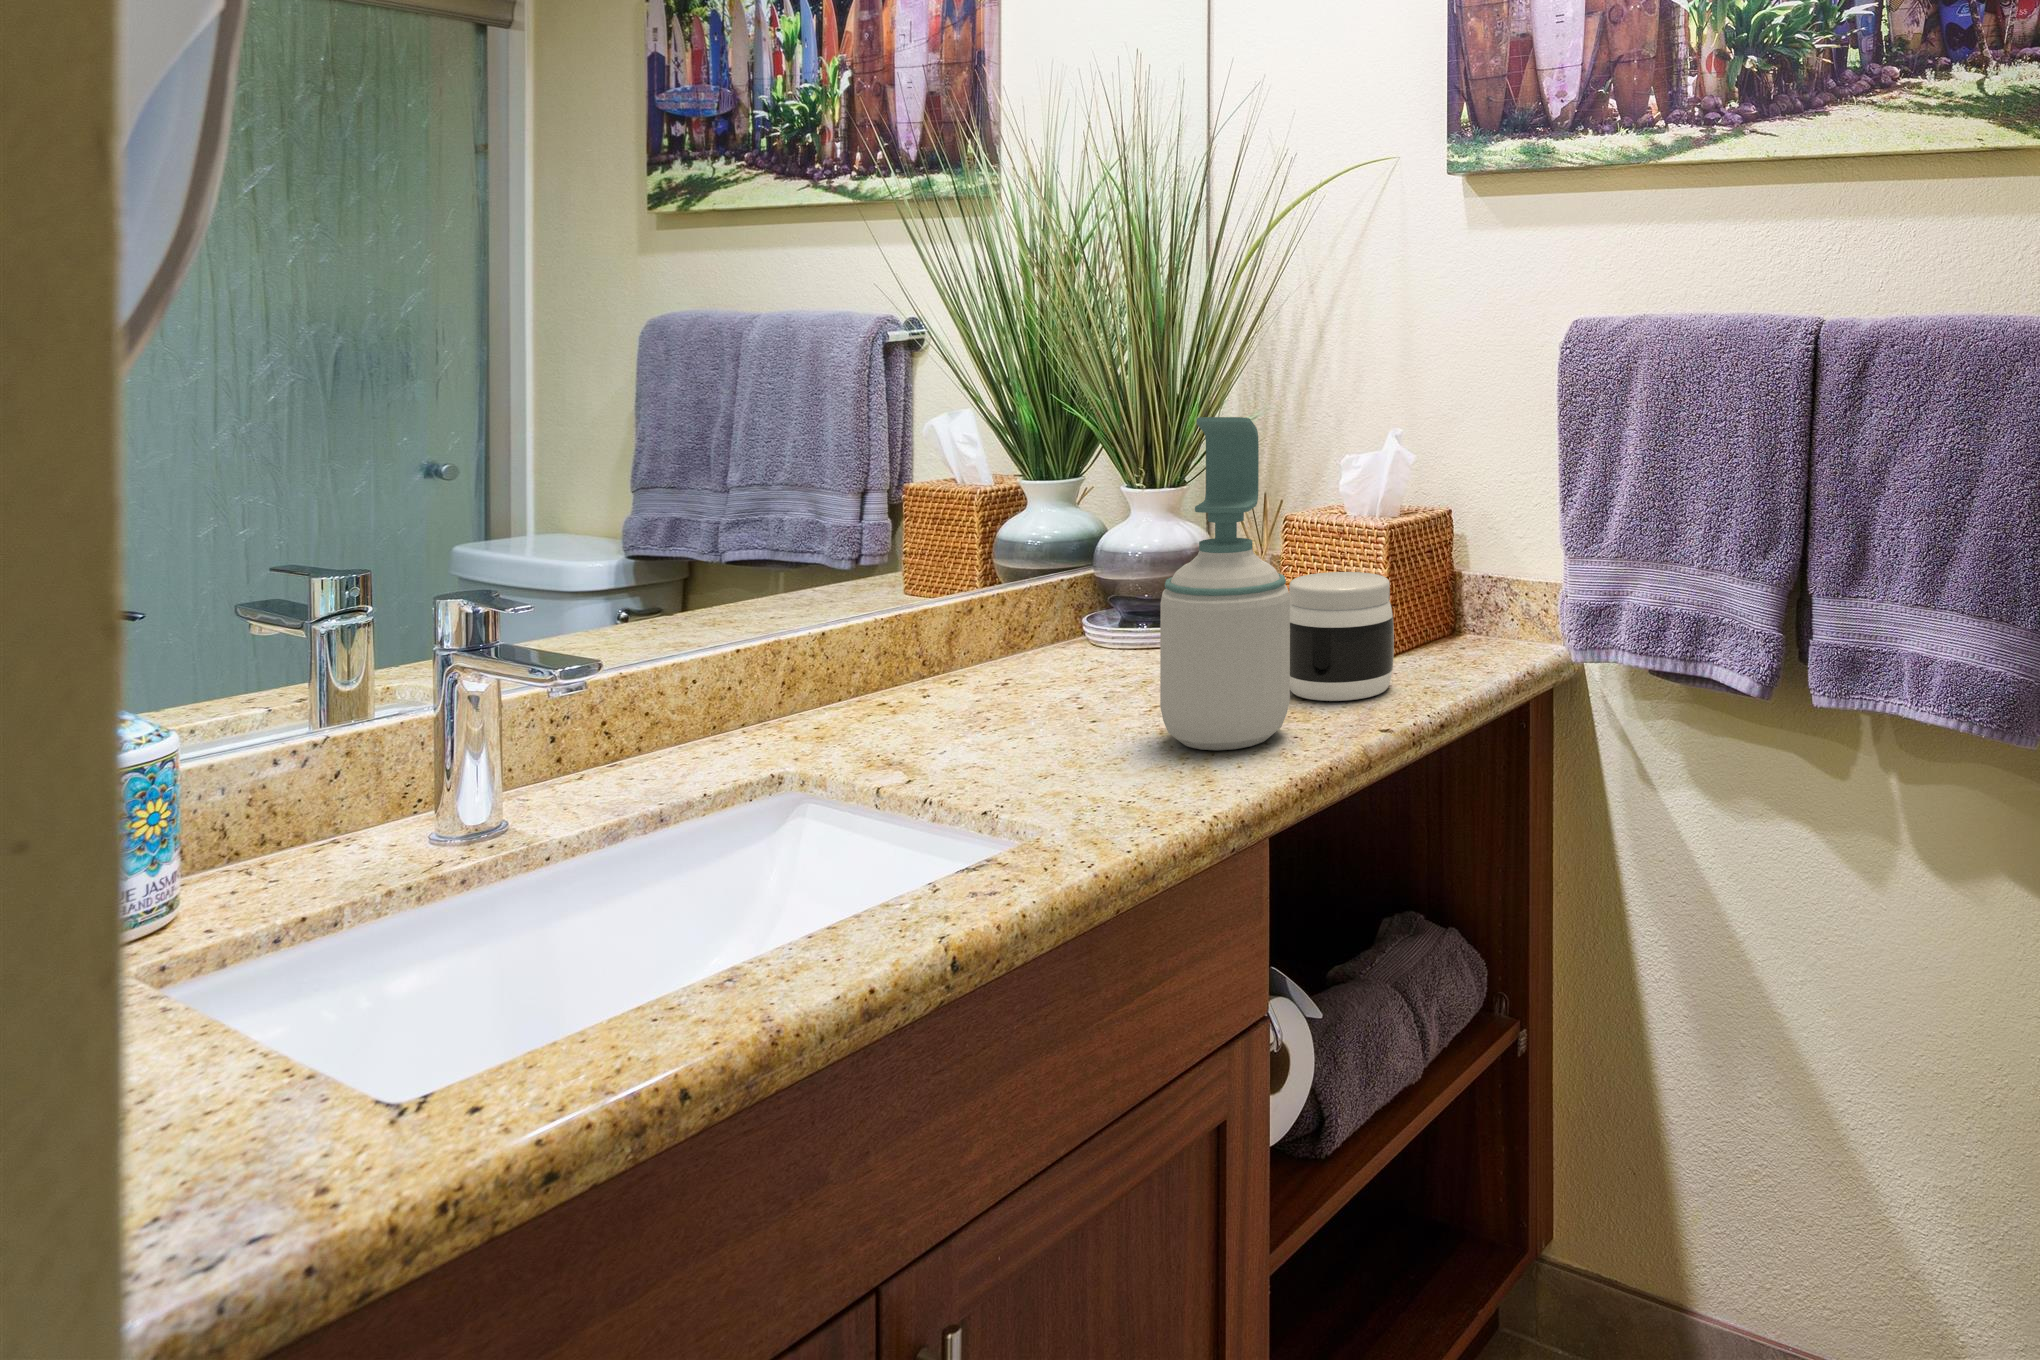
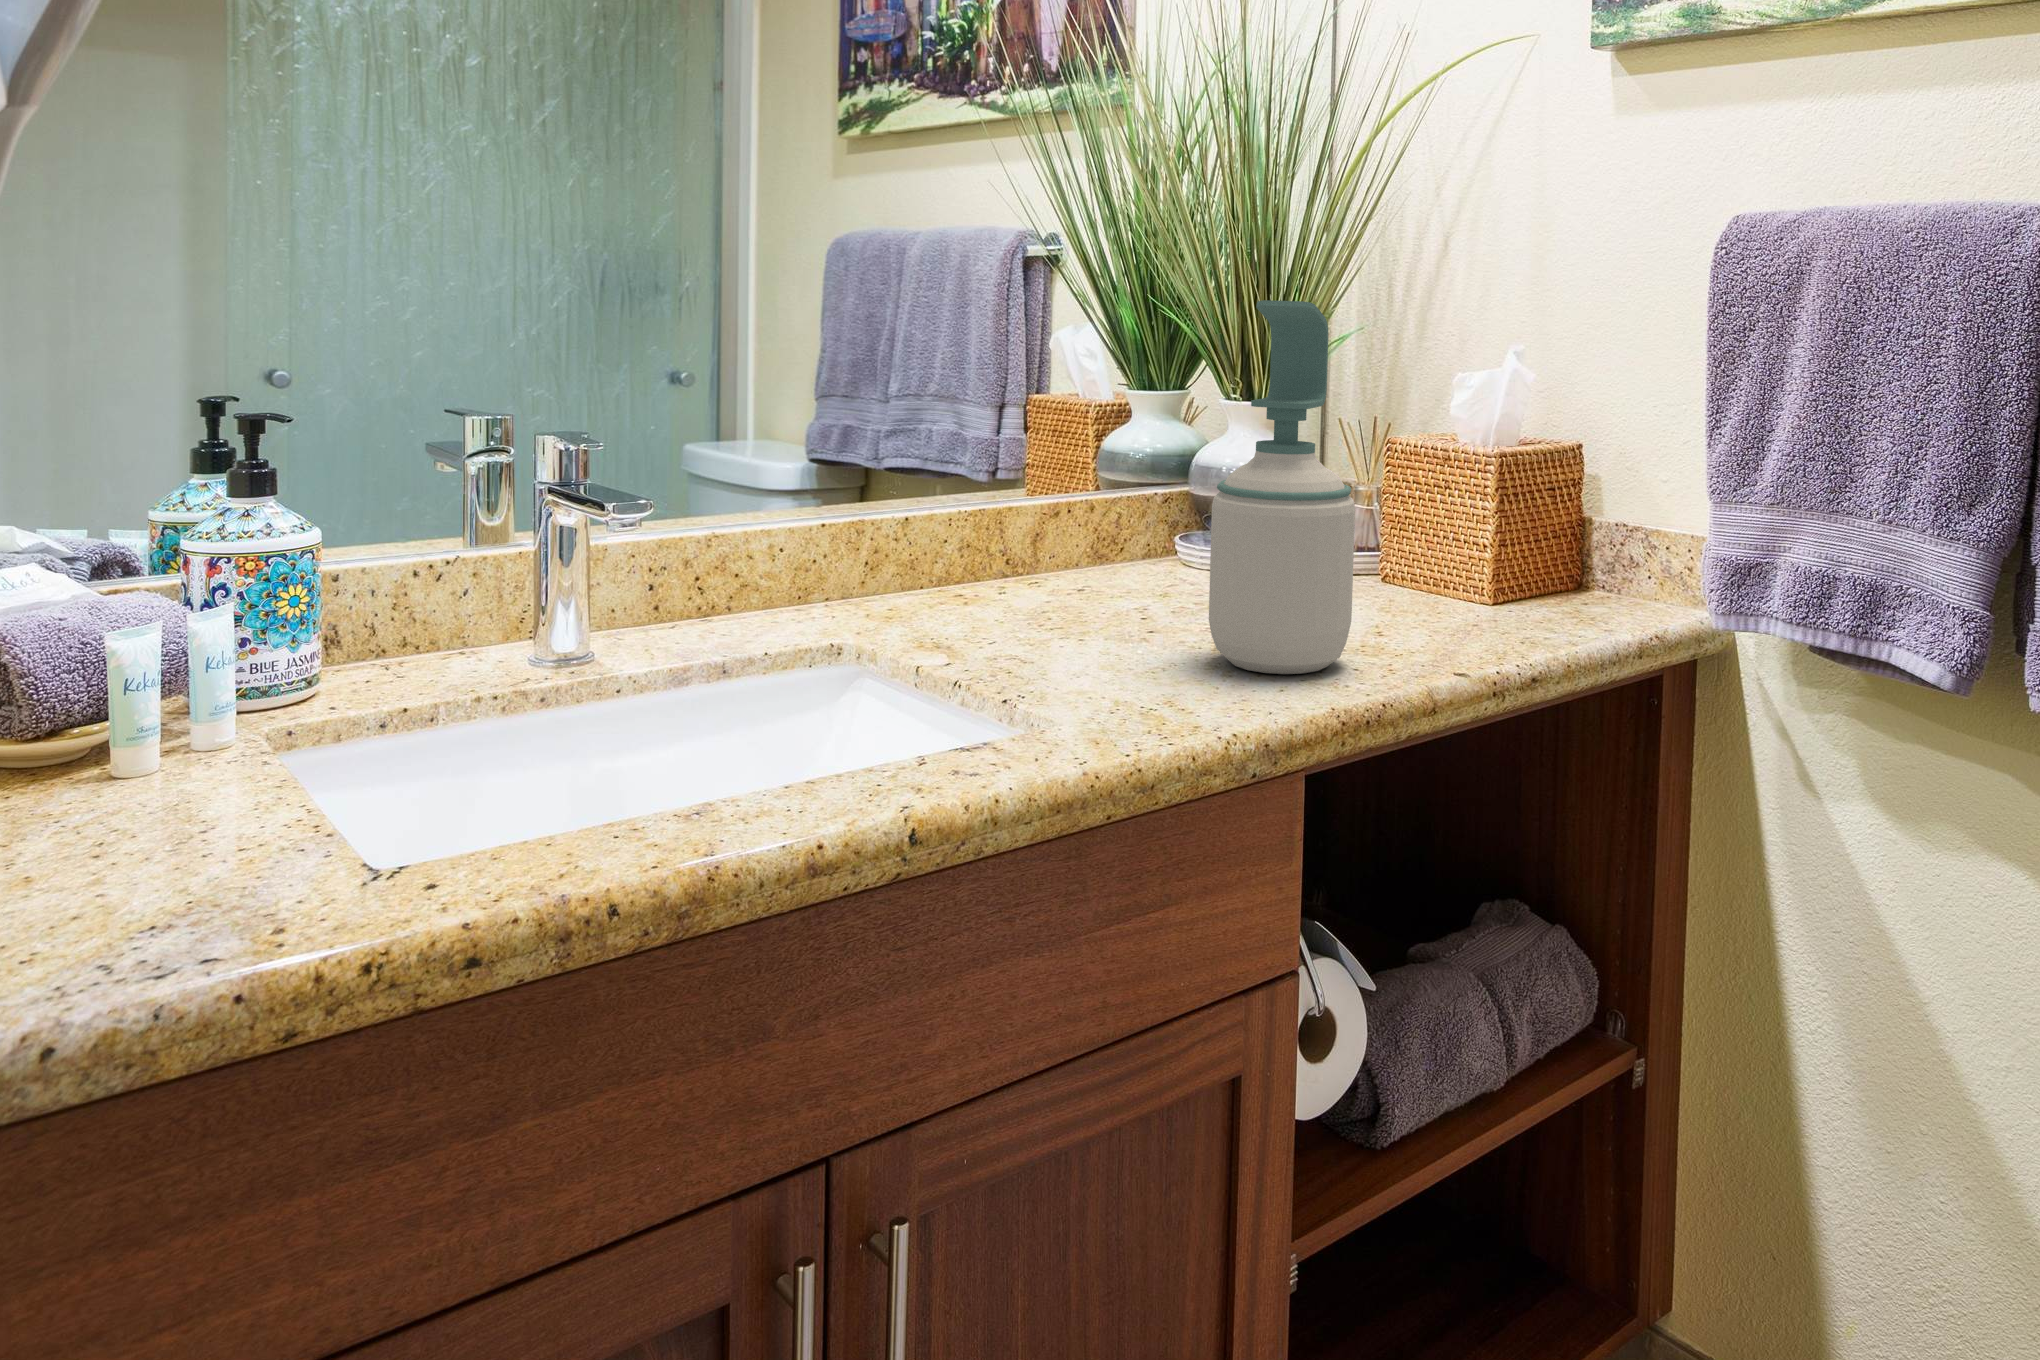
jar: present [1289,572,1394,701] -> none [1364,499,1488,642]

